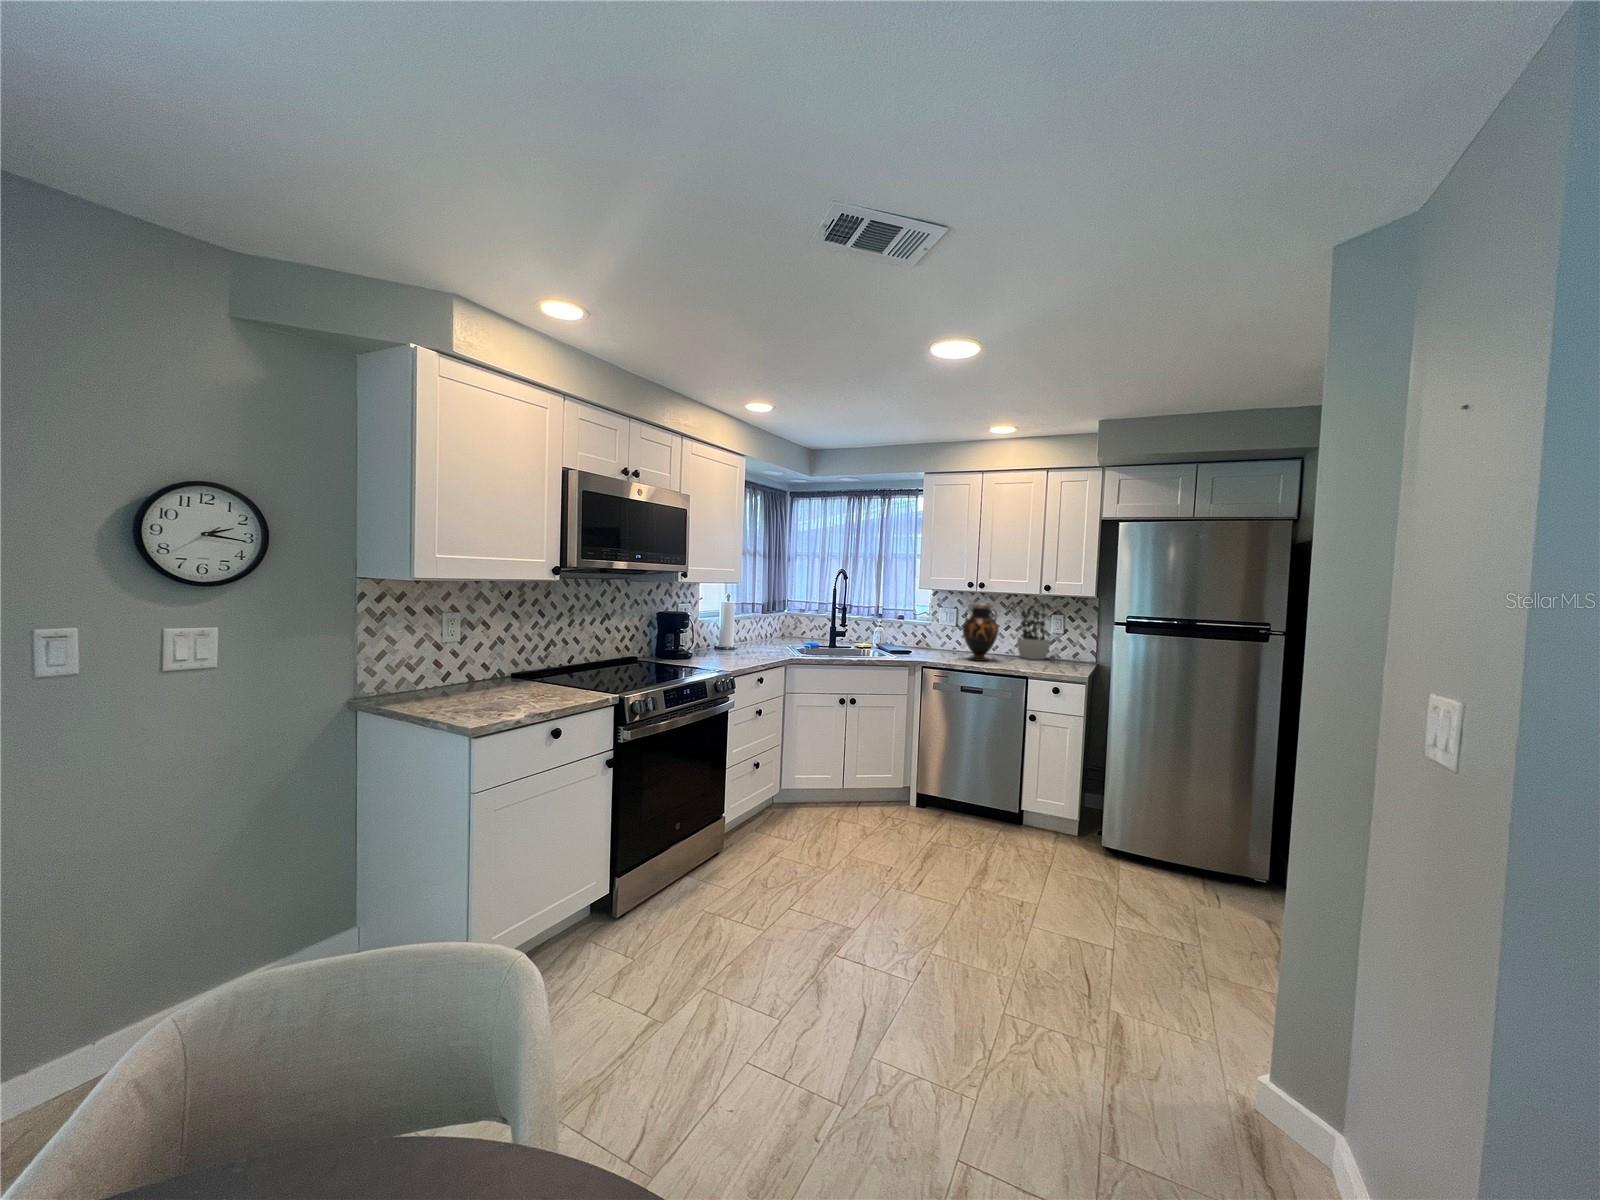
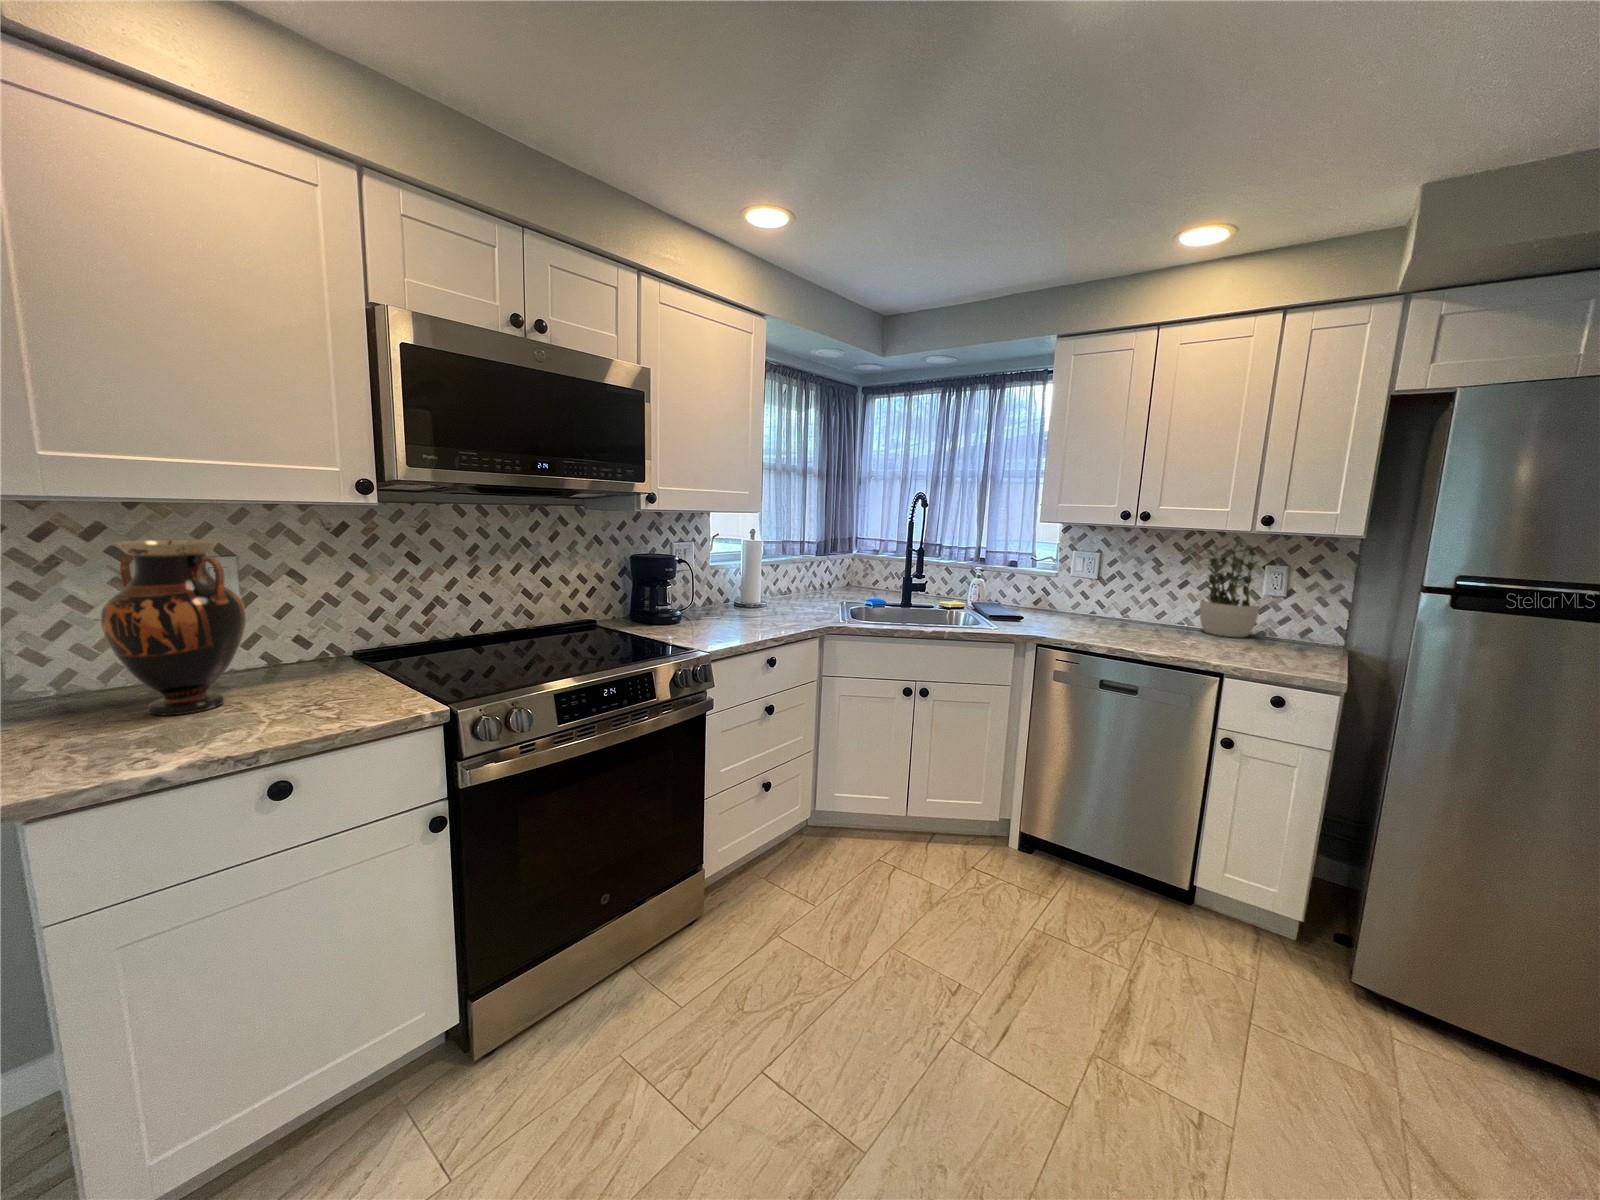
vase: present [962,603,999,661] -> present [101,540,246,716]

